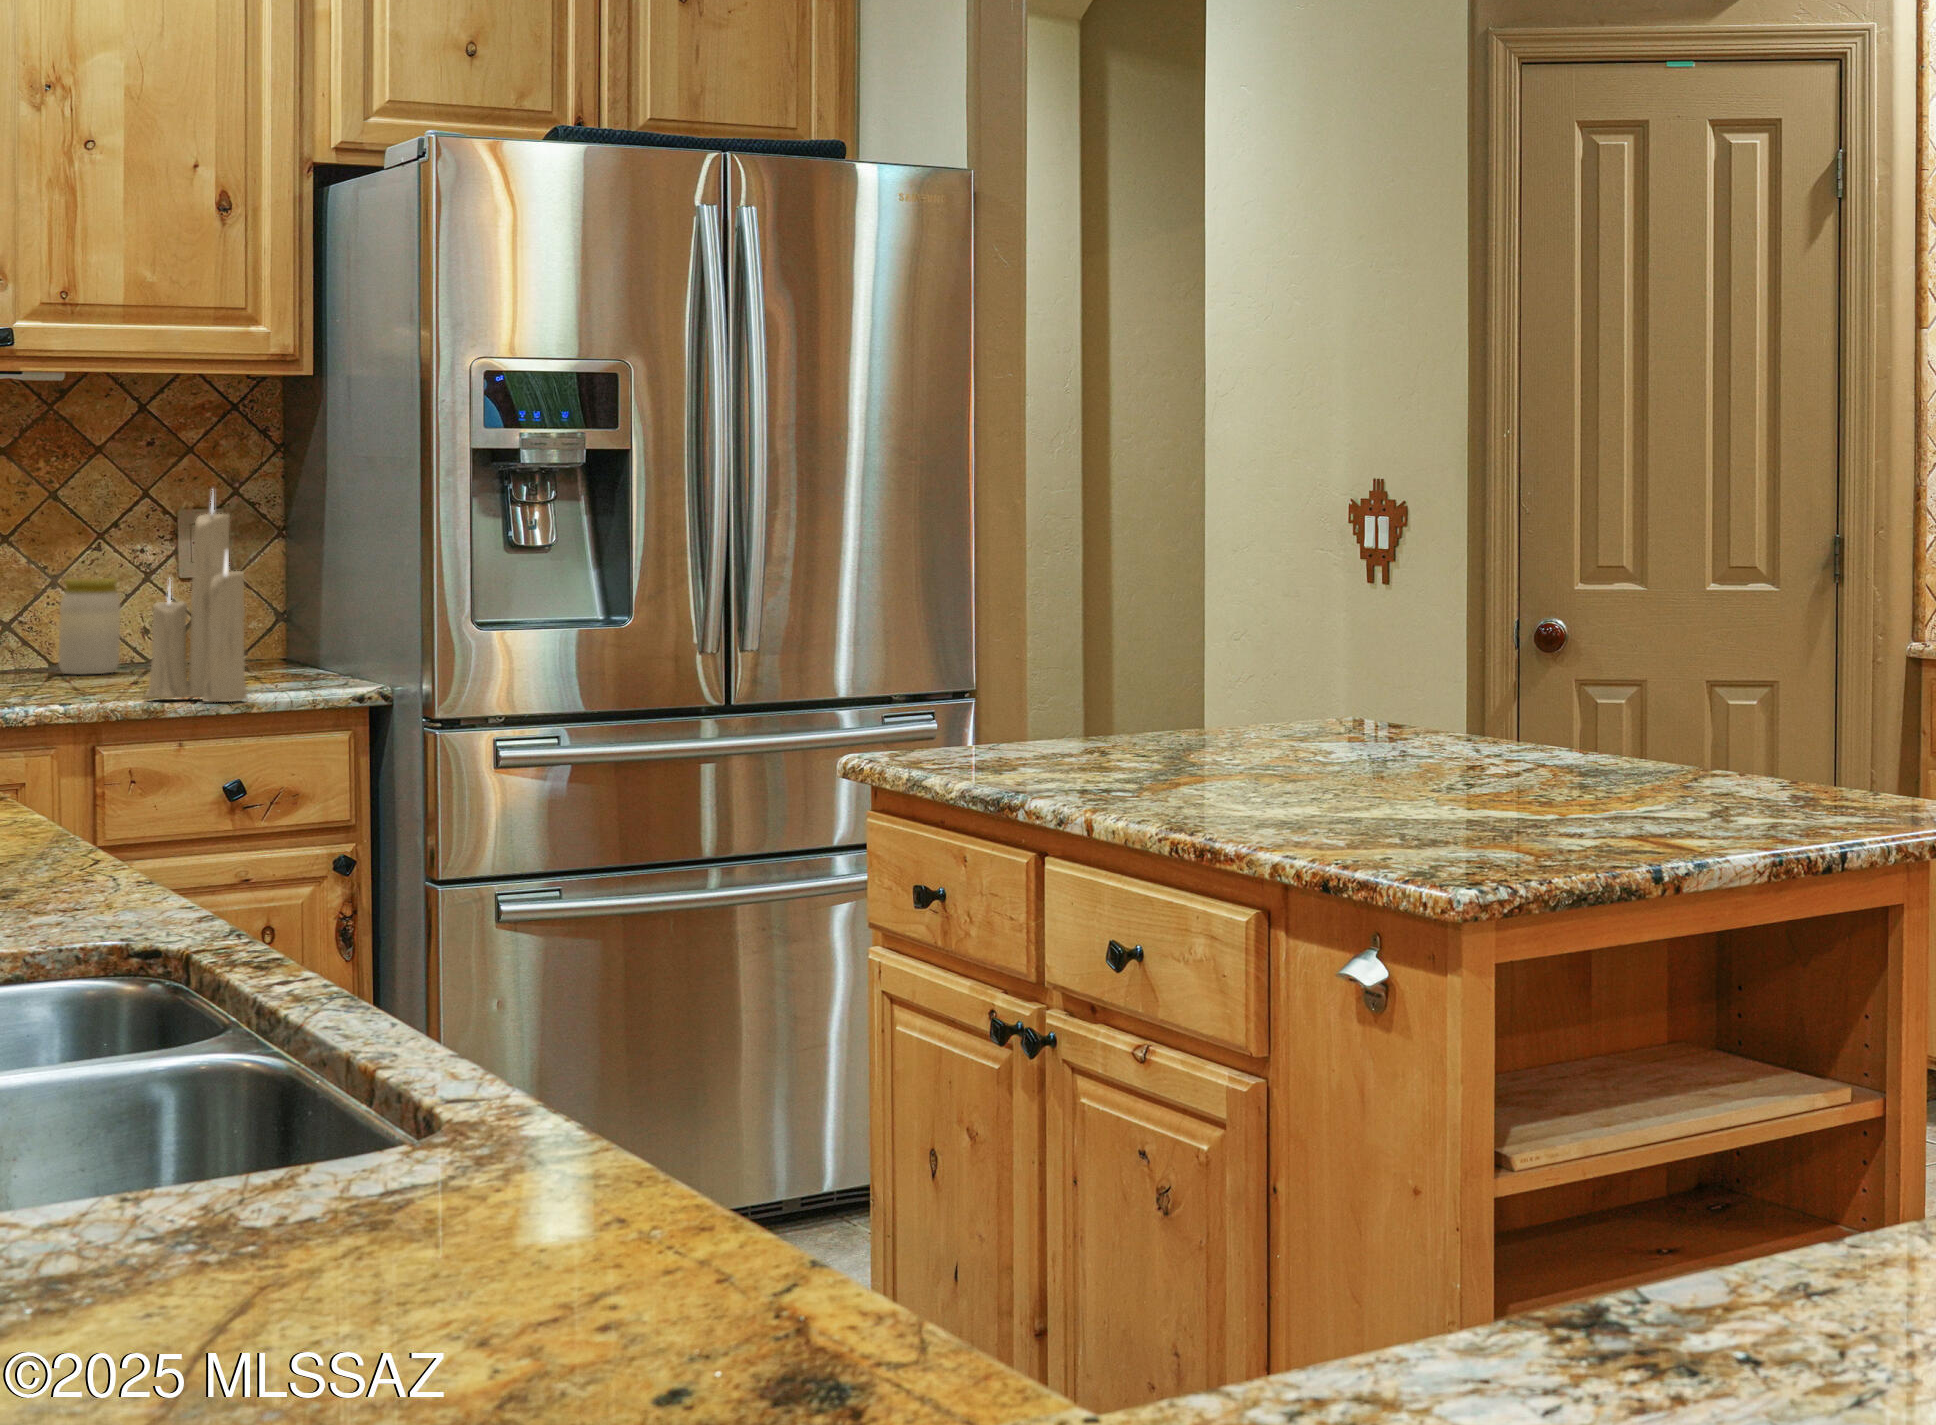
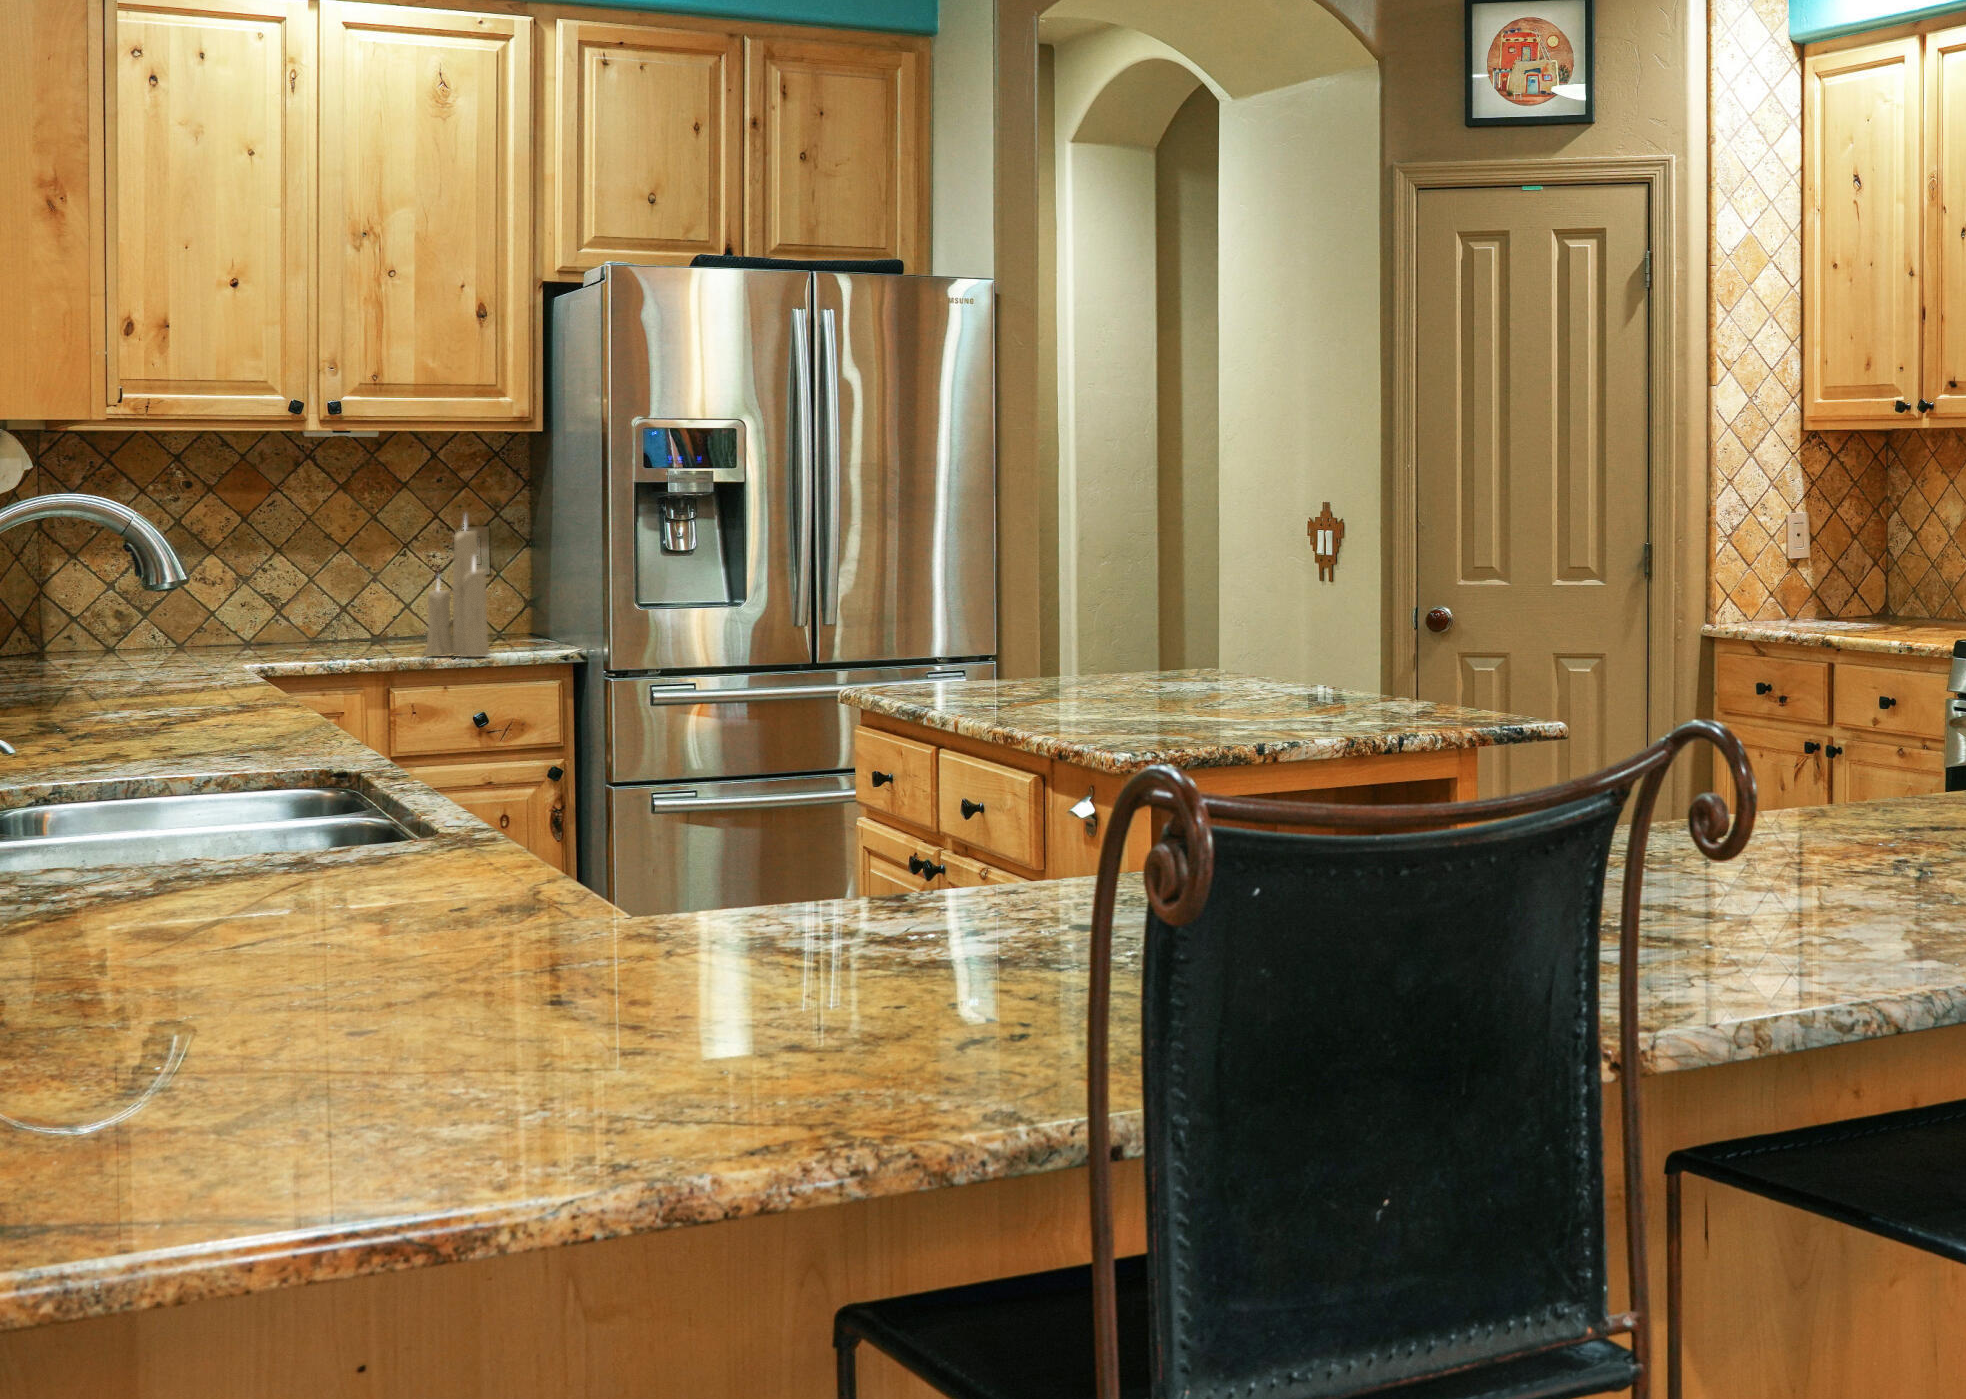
jar: present [58,578,121,674] -> none [379,575,420,641]

